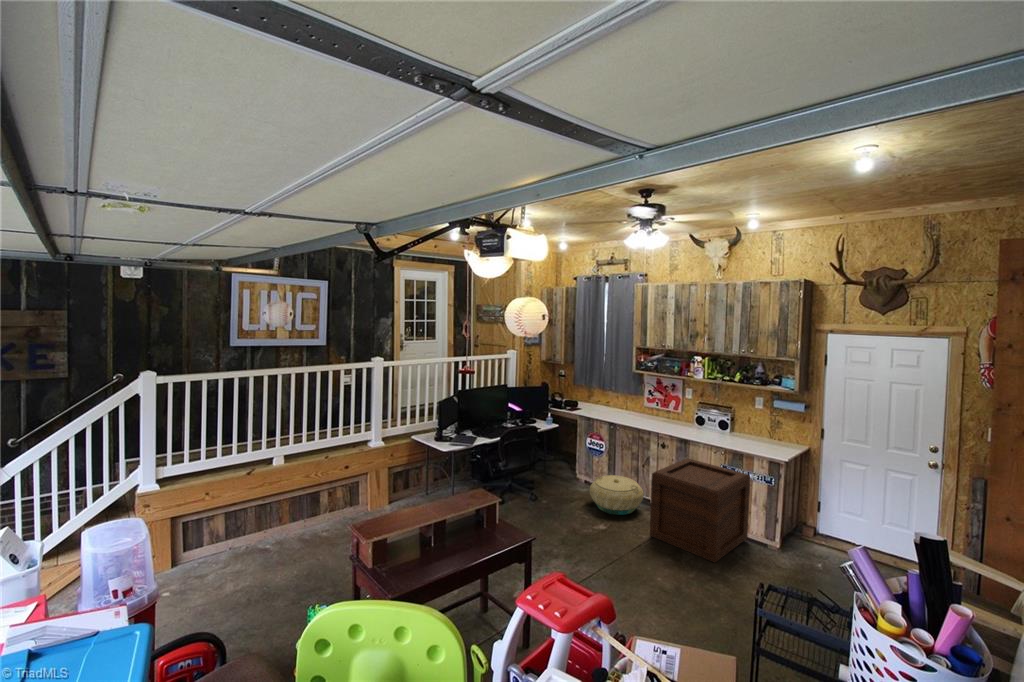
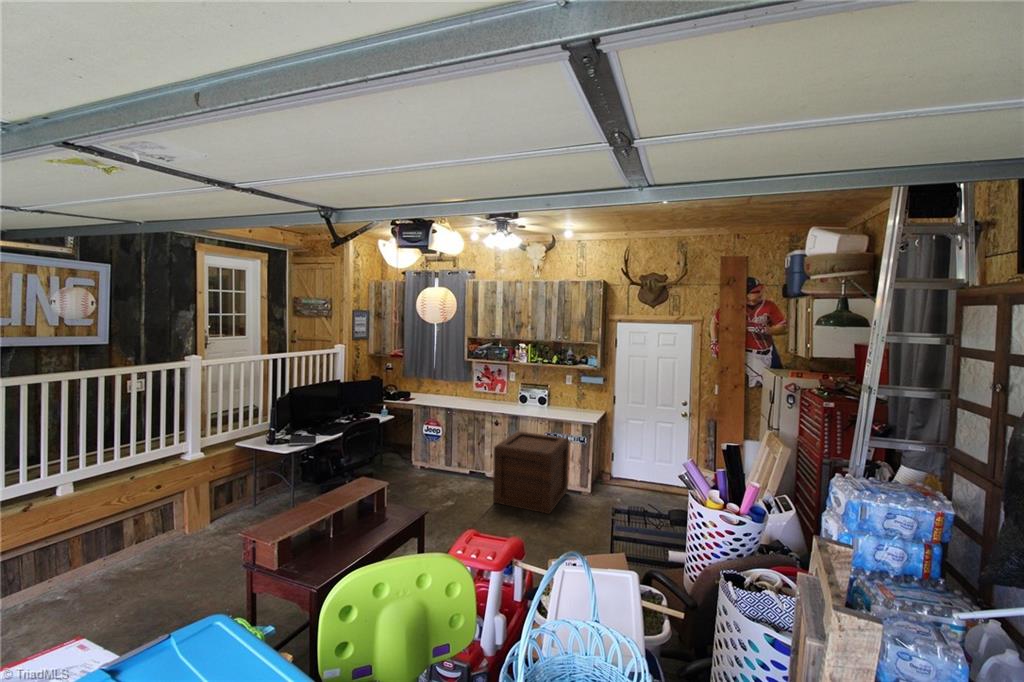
basket: present [590,475,644,515] -> none [433,455,482,490]

